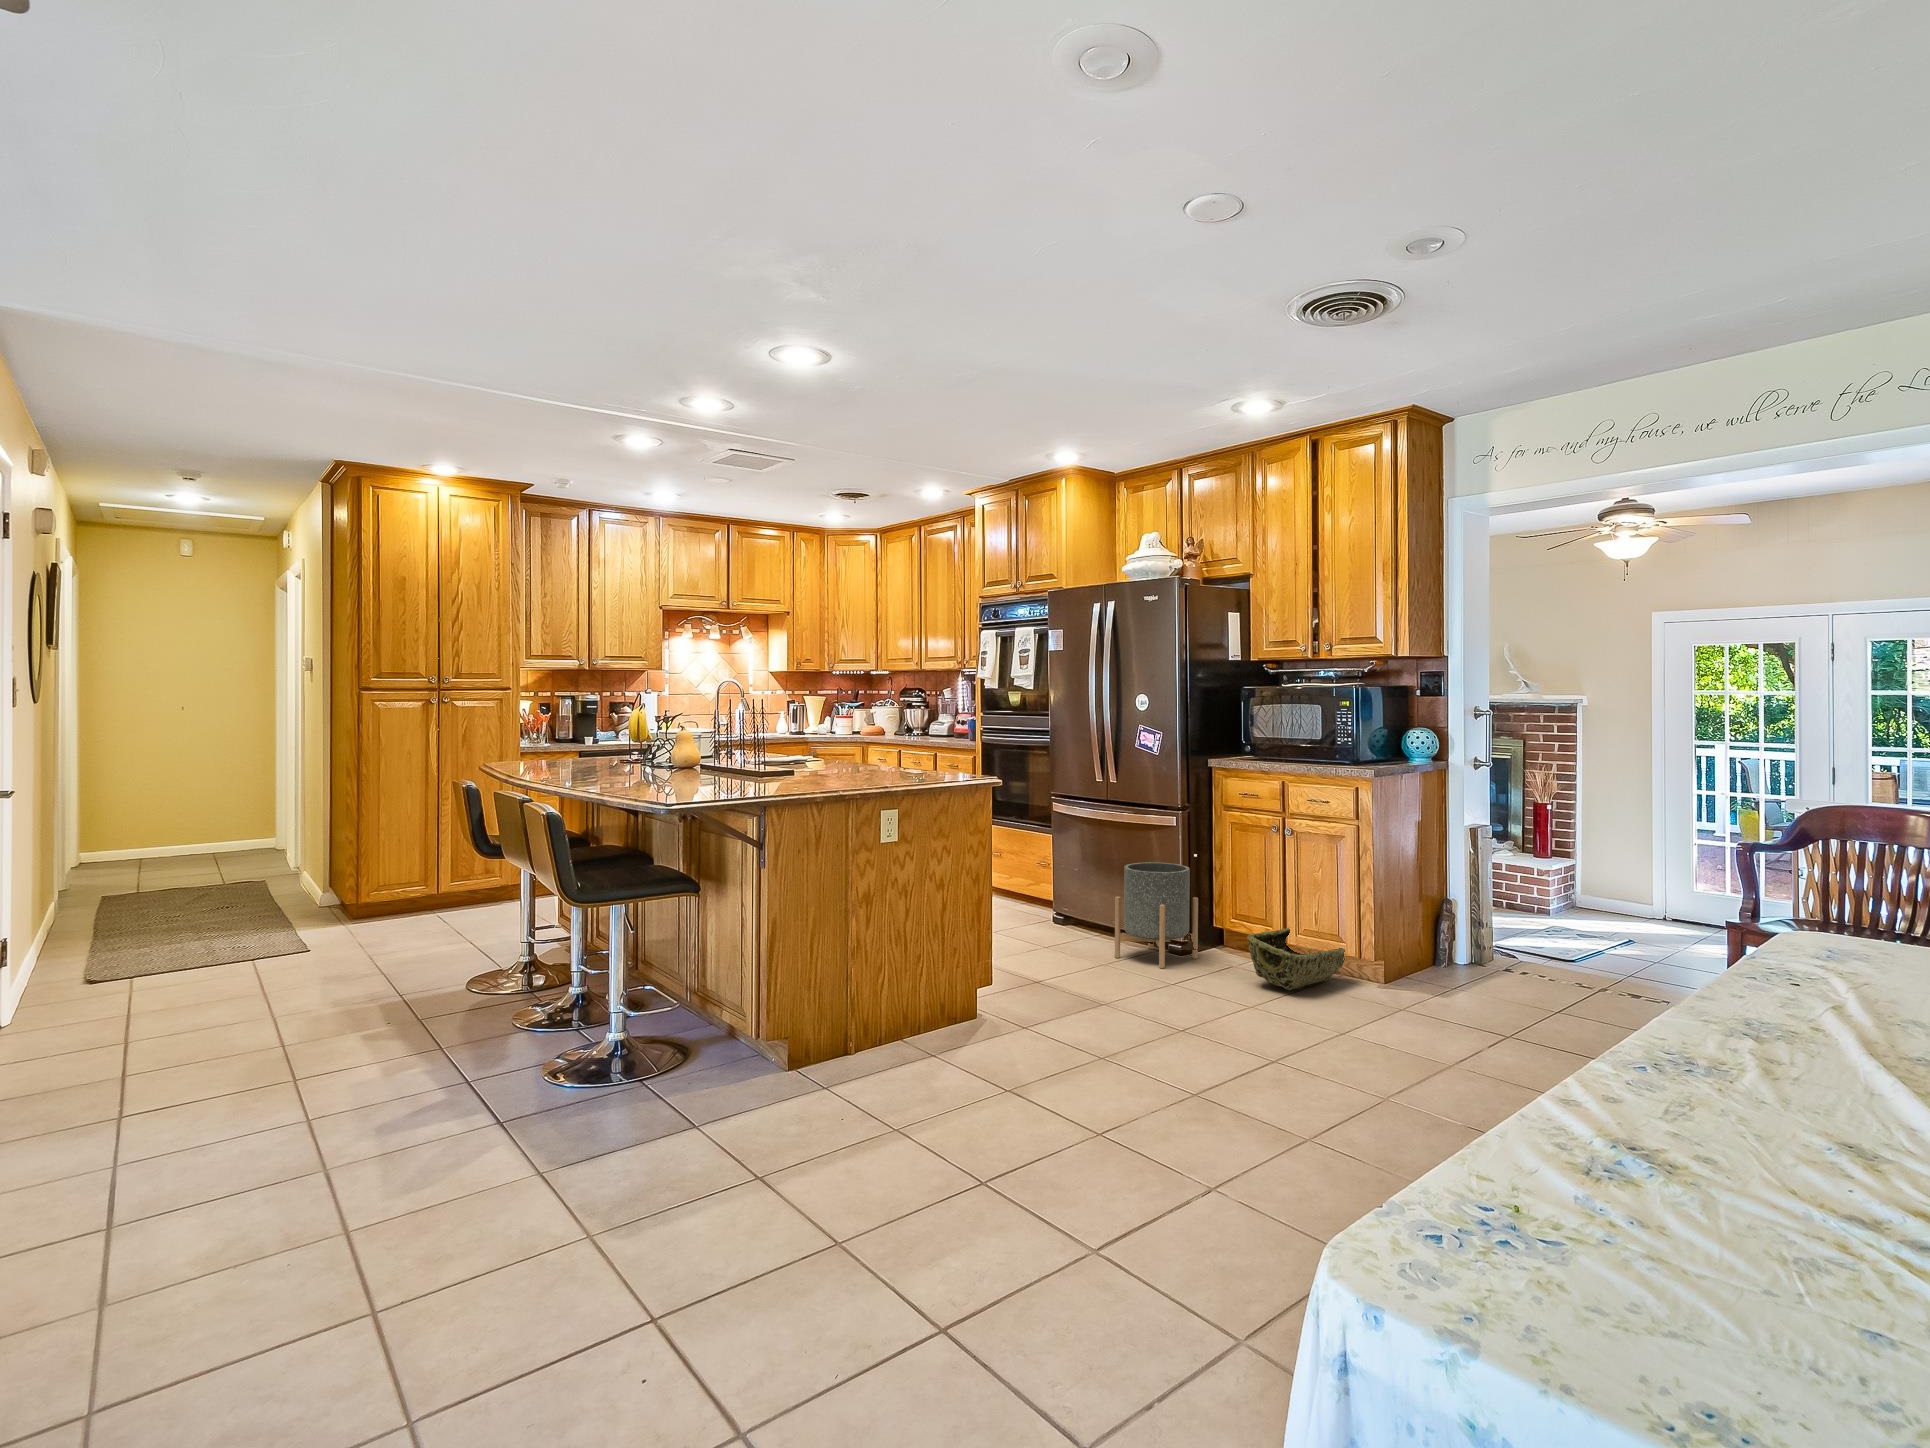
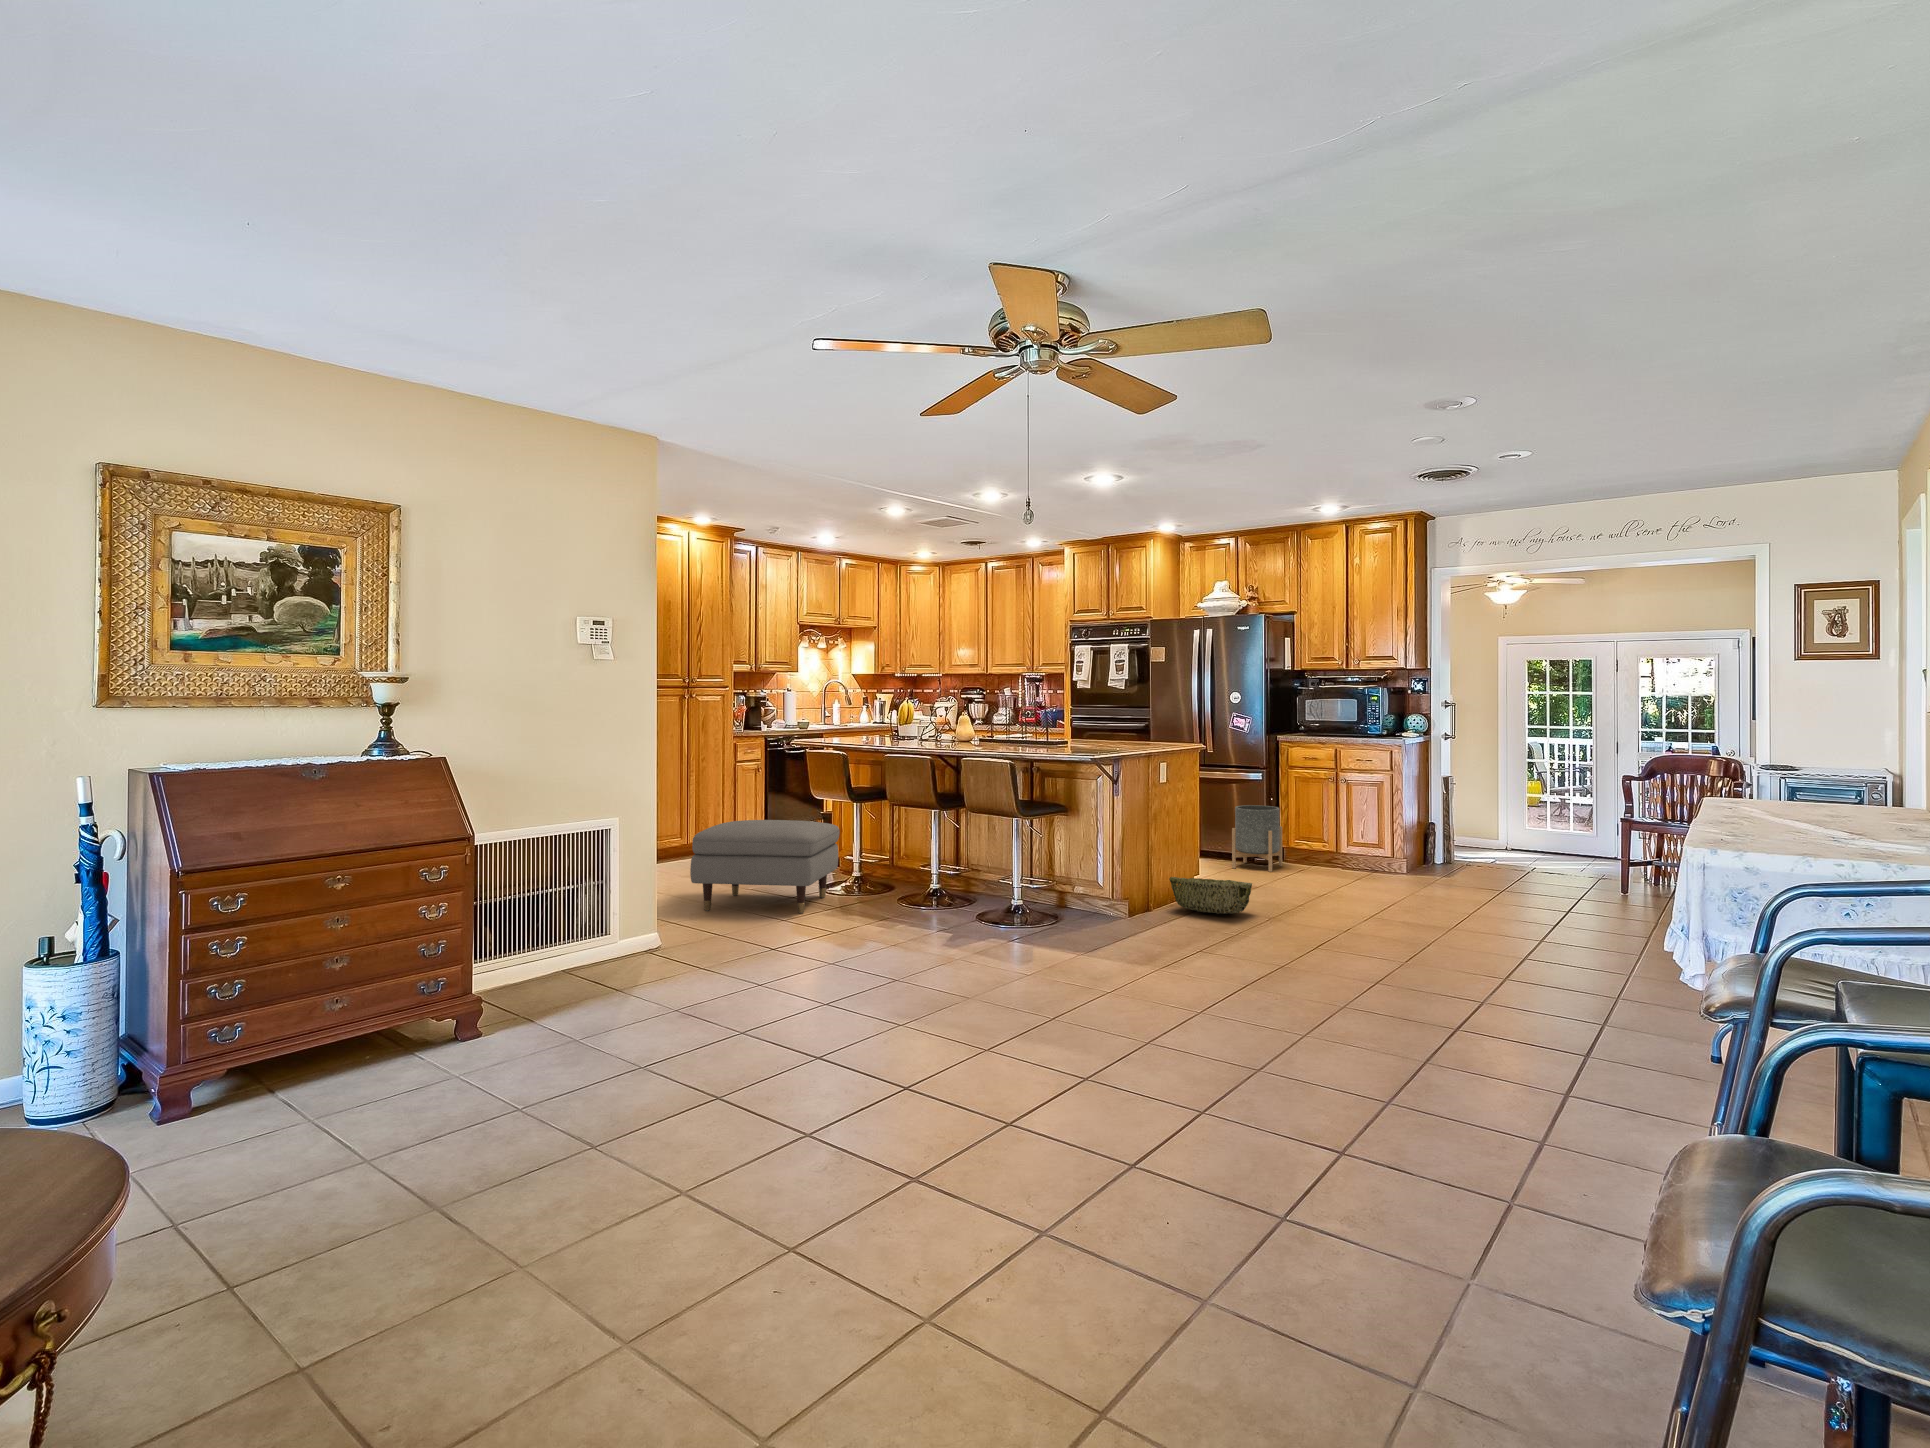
ottoman: none [253,857,493,995] -> present [690,820,840,913]
woven basket: present [1247,928,1345,990] -> present [1169,877,1252,914]

